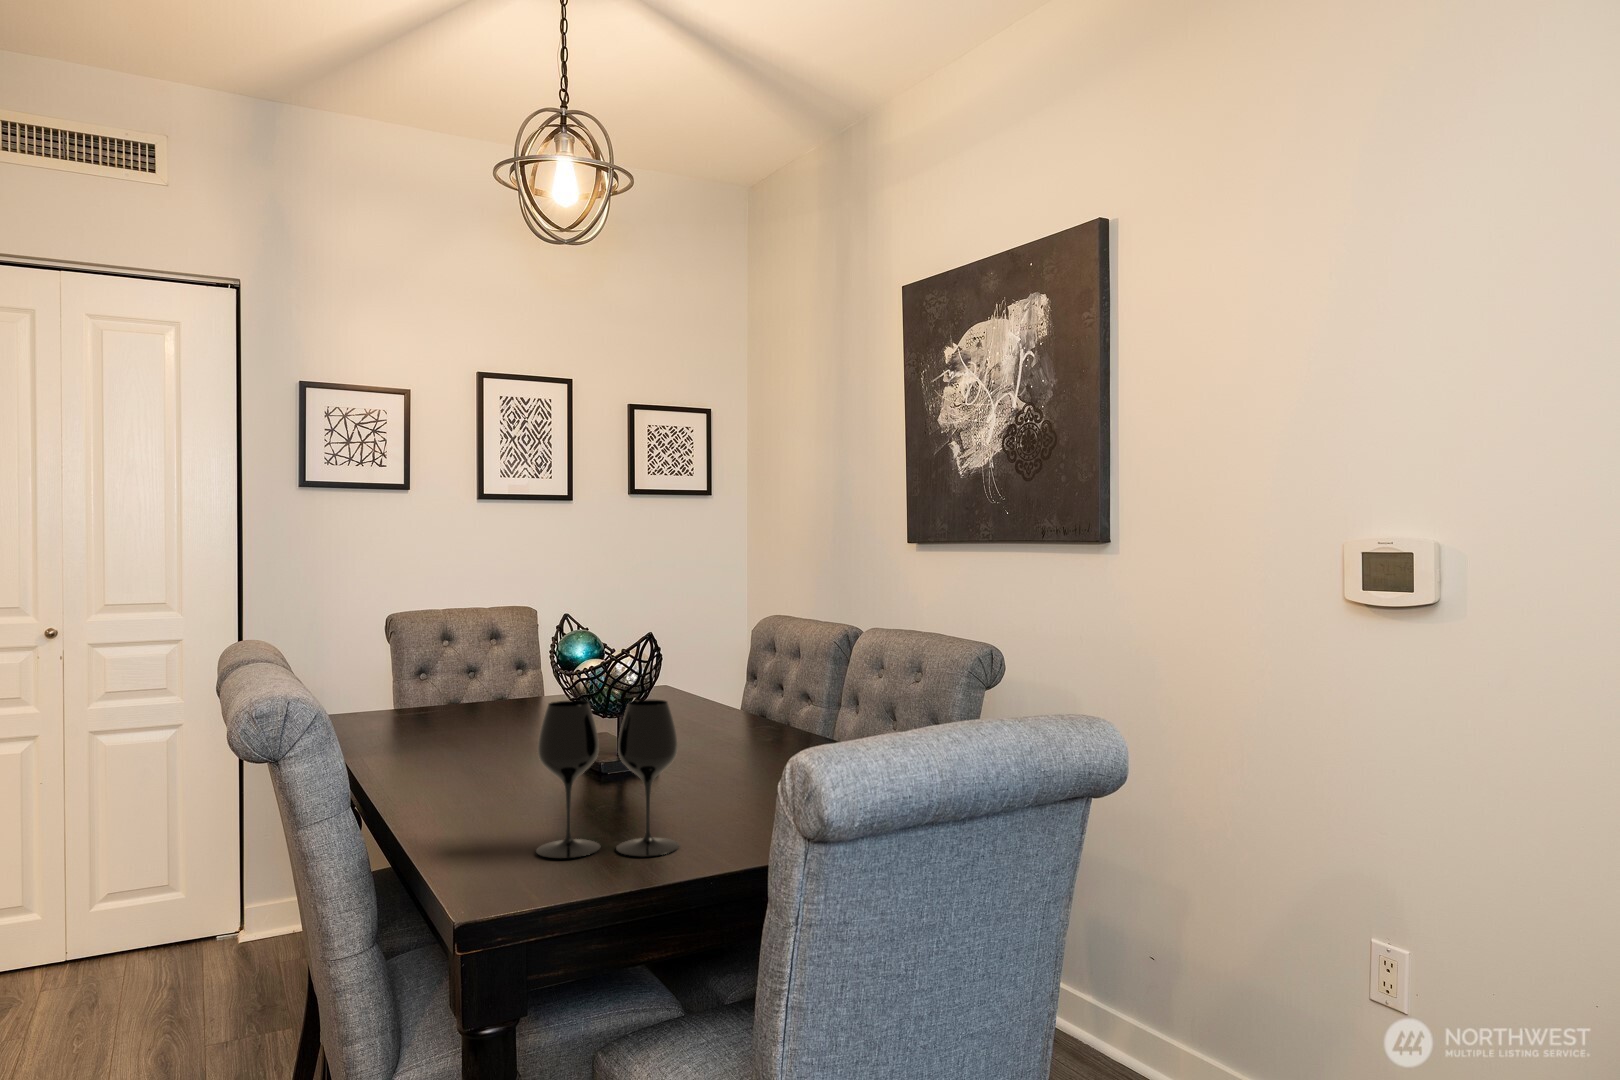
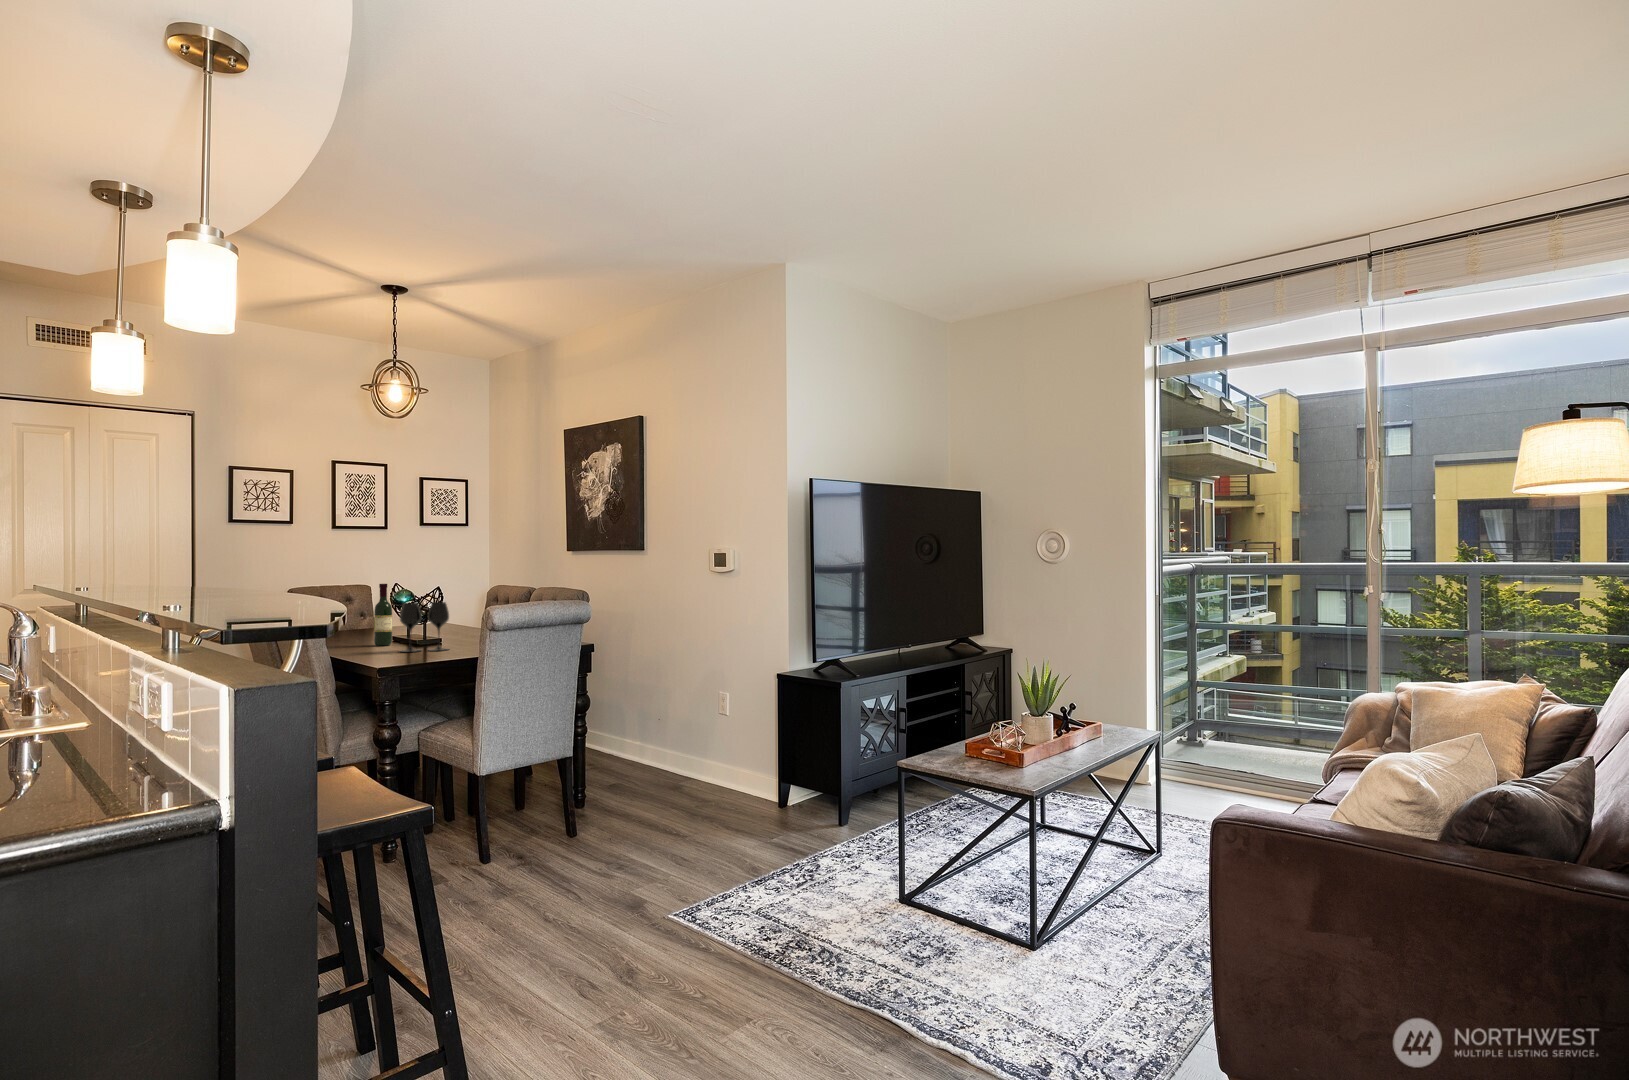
wine bottle: none [491,631,536,800] -> present [374,584,392,646]

